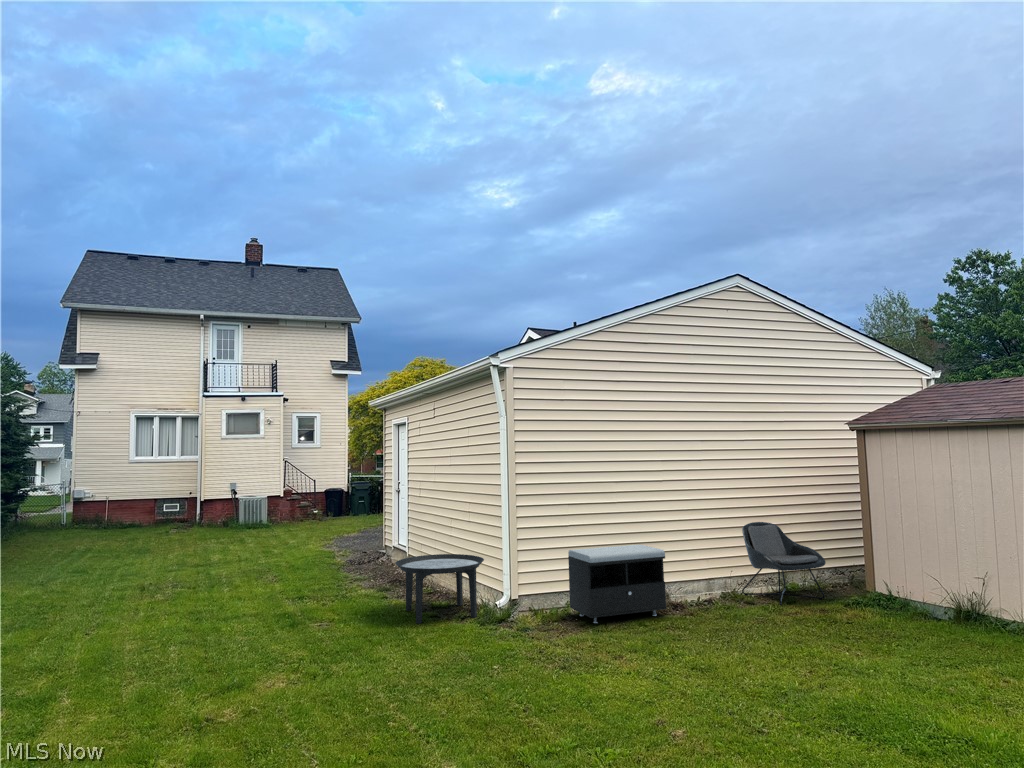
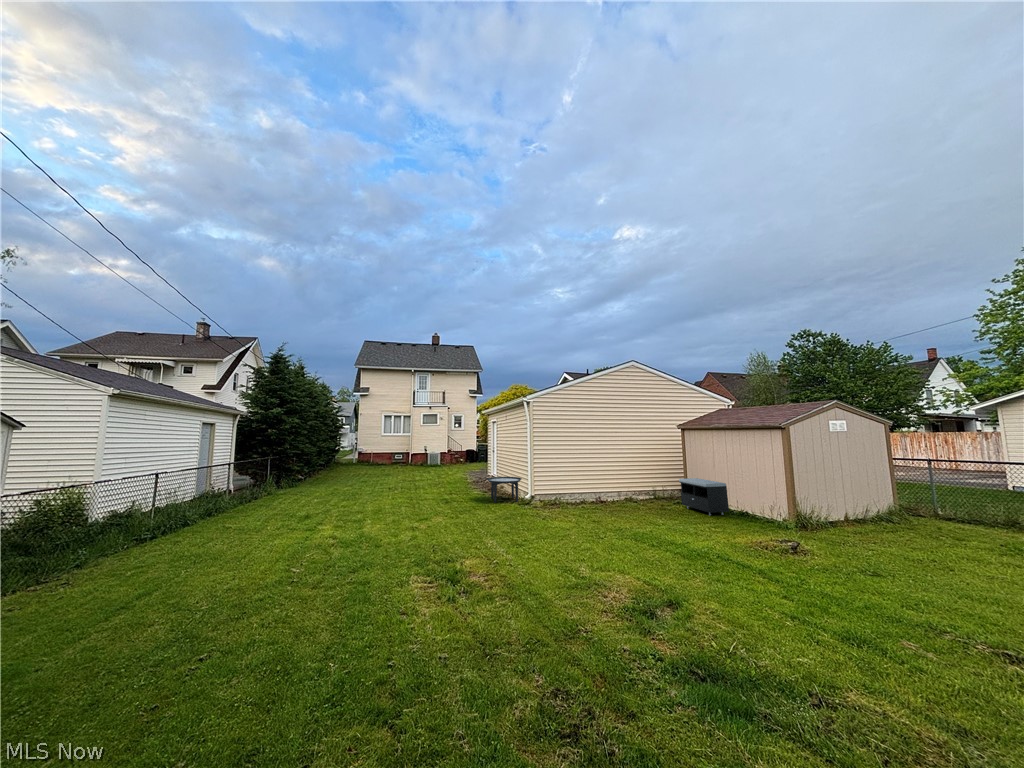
lounge chair: present [742,522,826,605] -> none [633,468,668,503]
storage bench: present [568,545,666,623] -> present [679,478,729,515]

